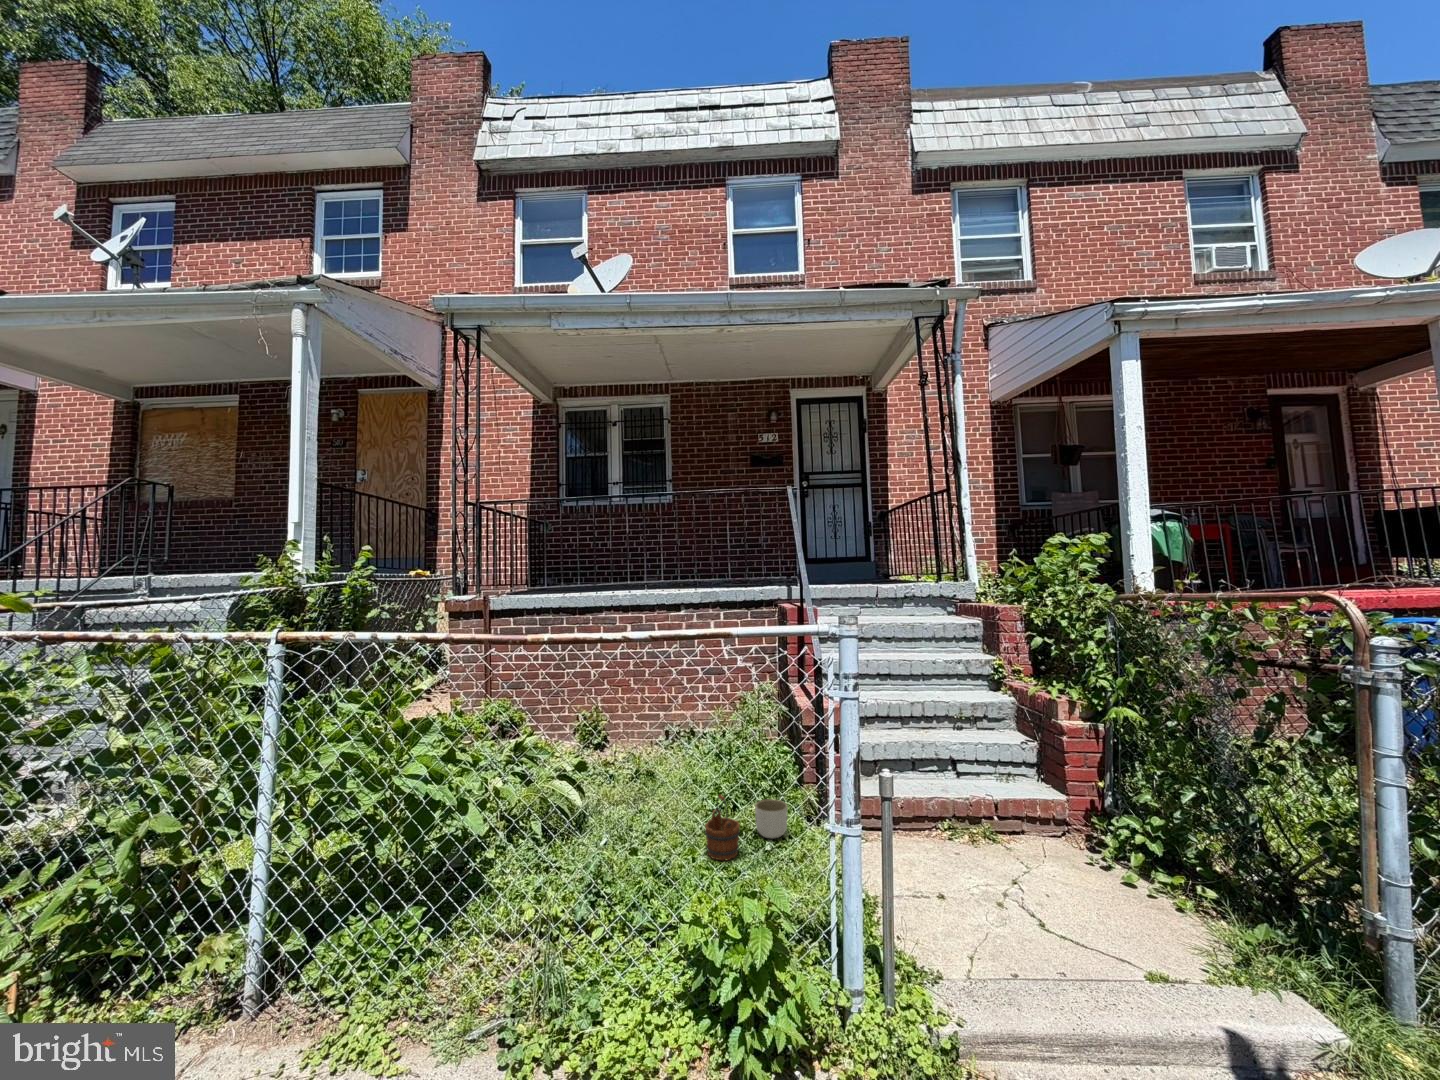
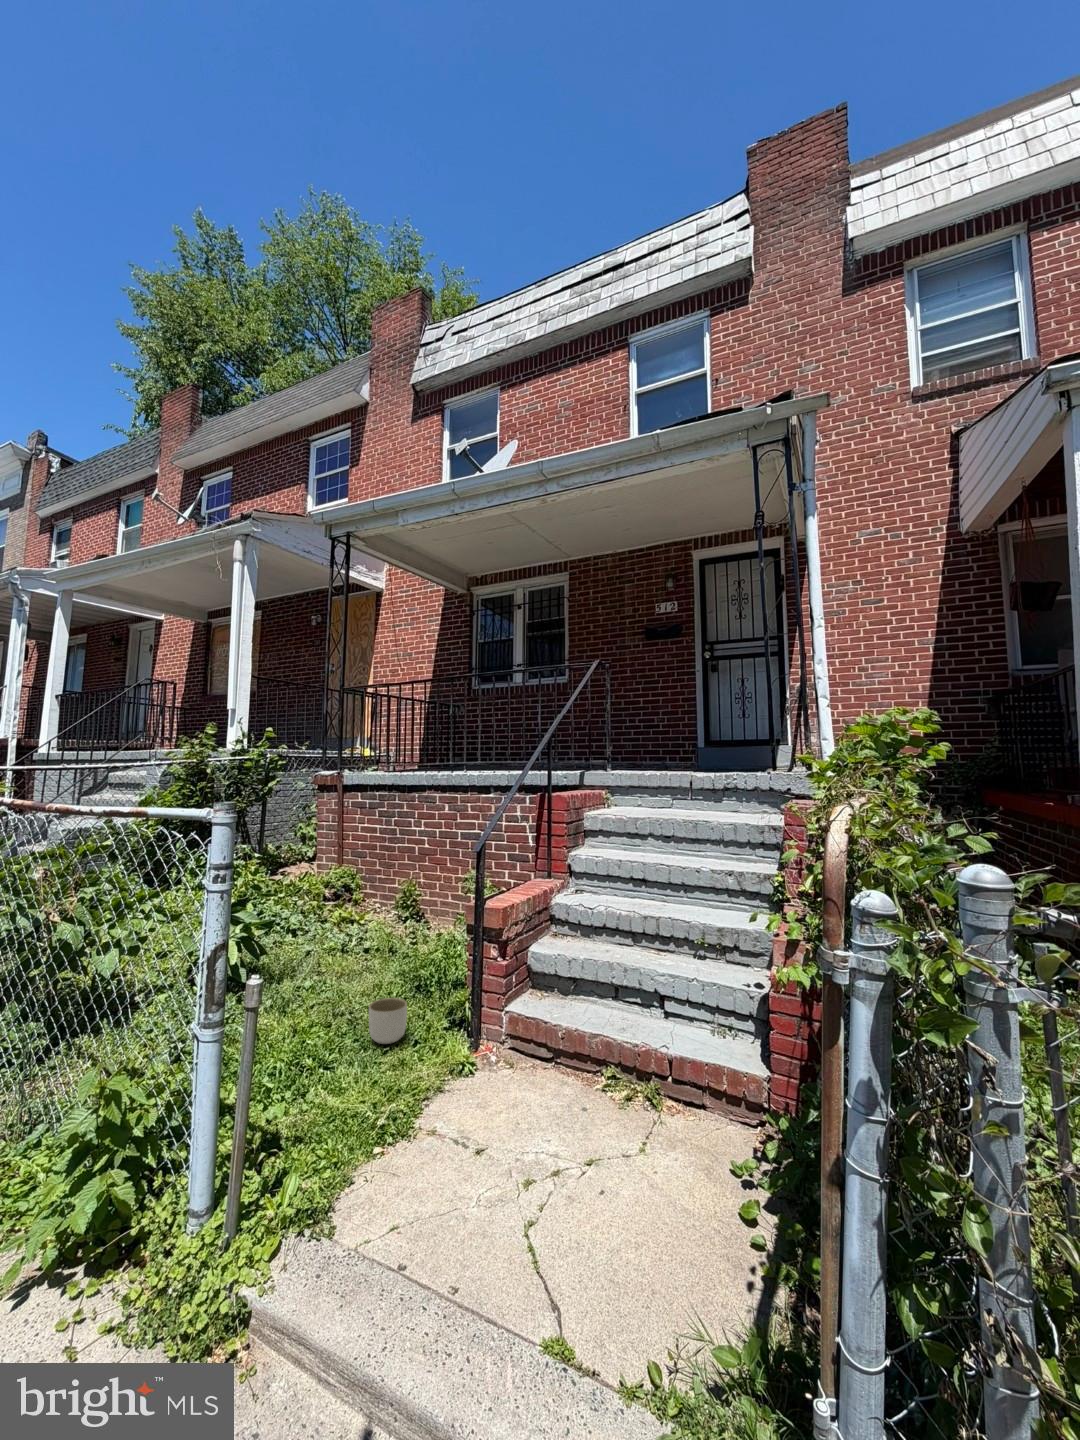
wooden bucket: present [705,795,740,860] -> none [288,979,330,1055]

